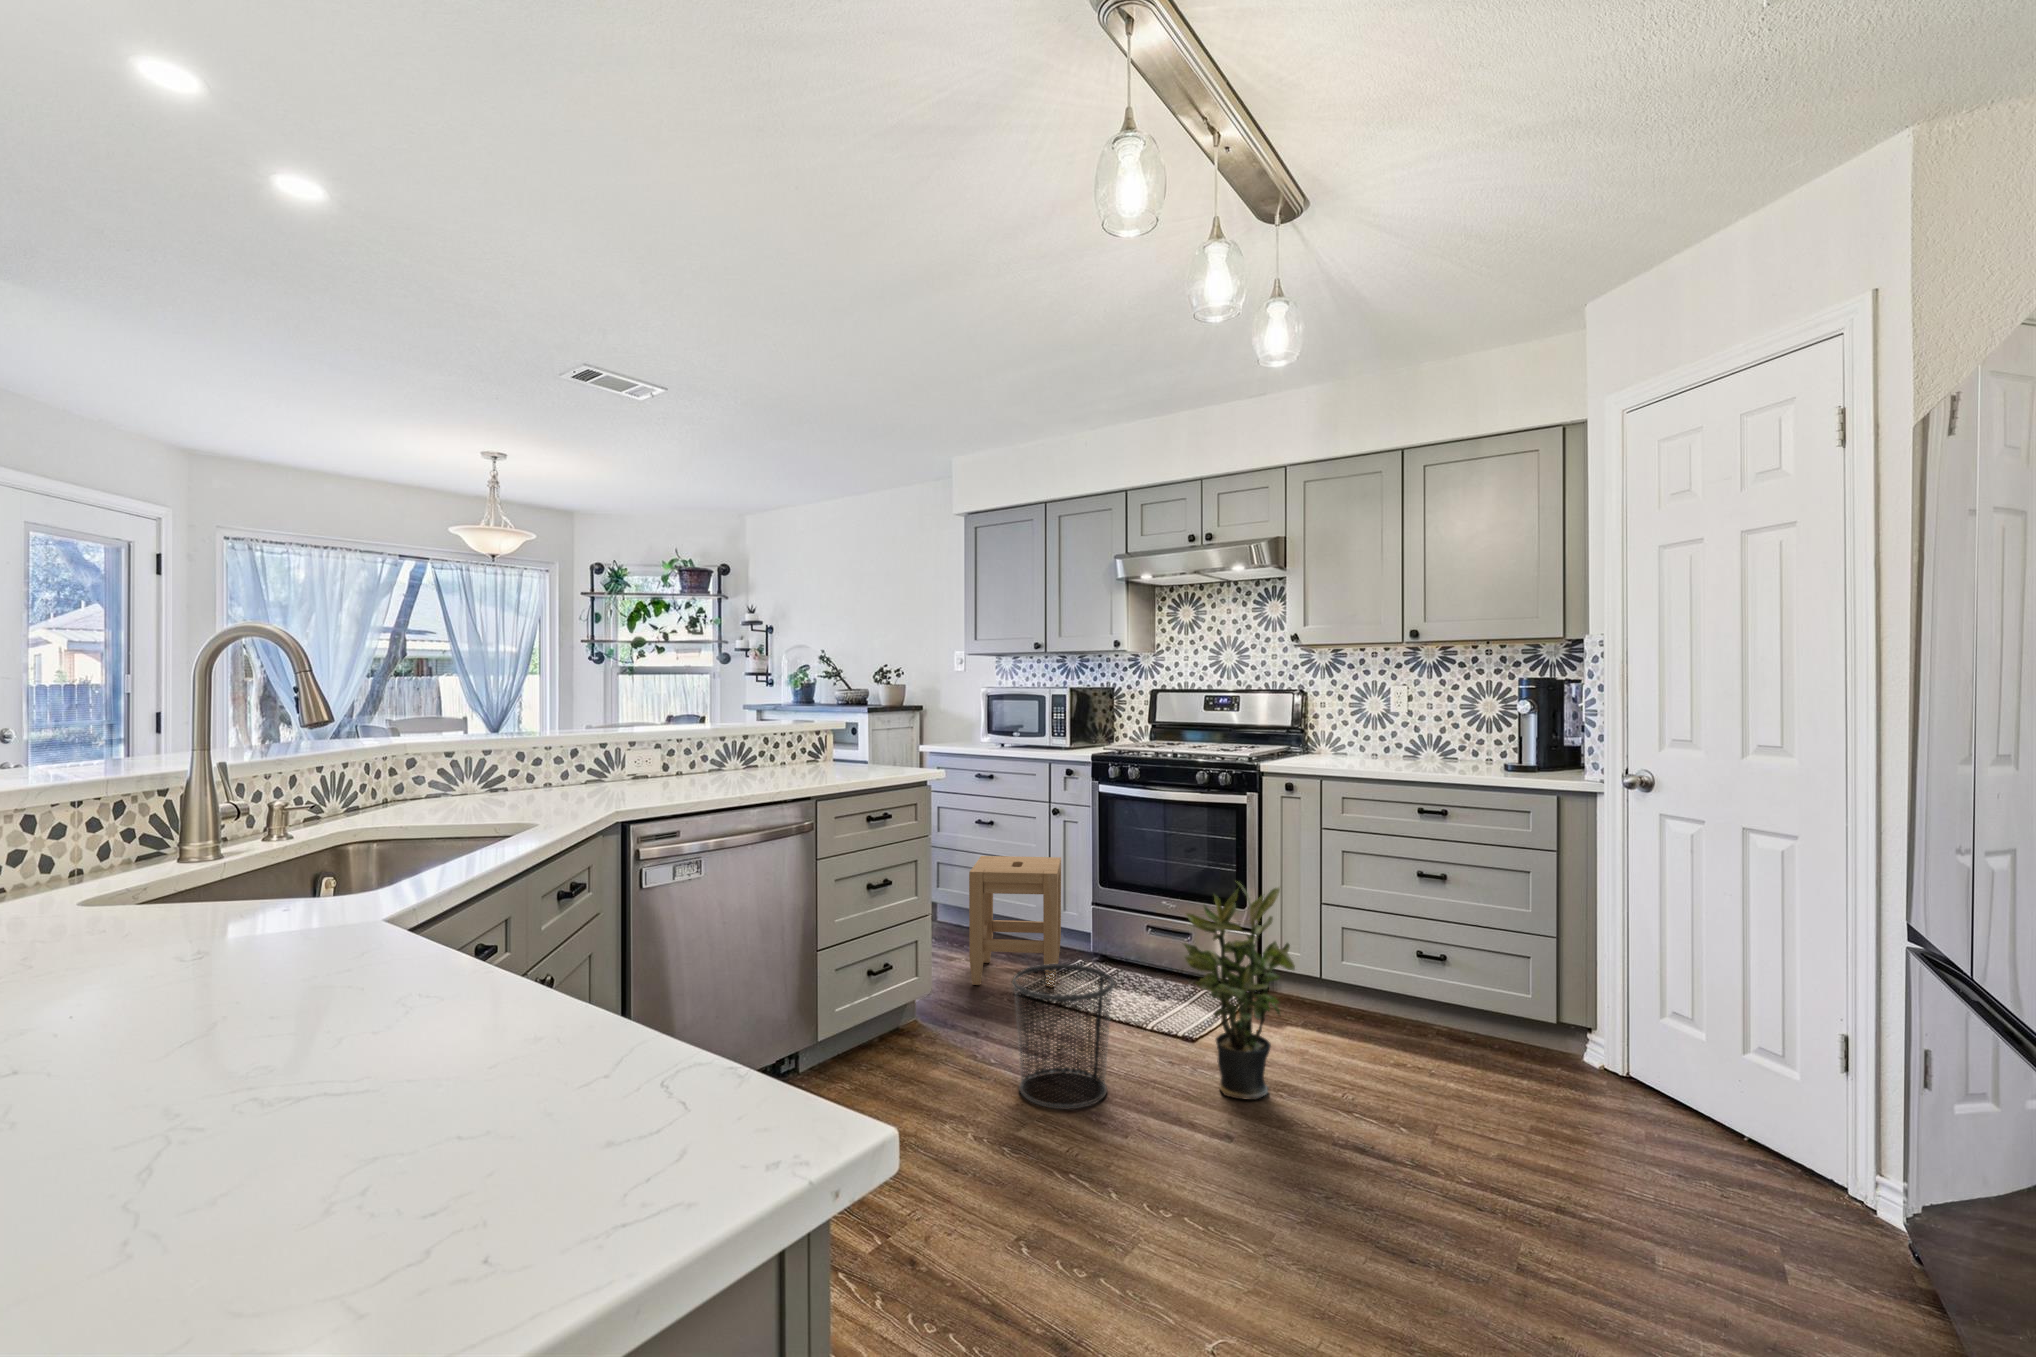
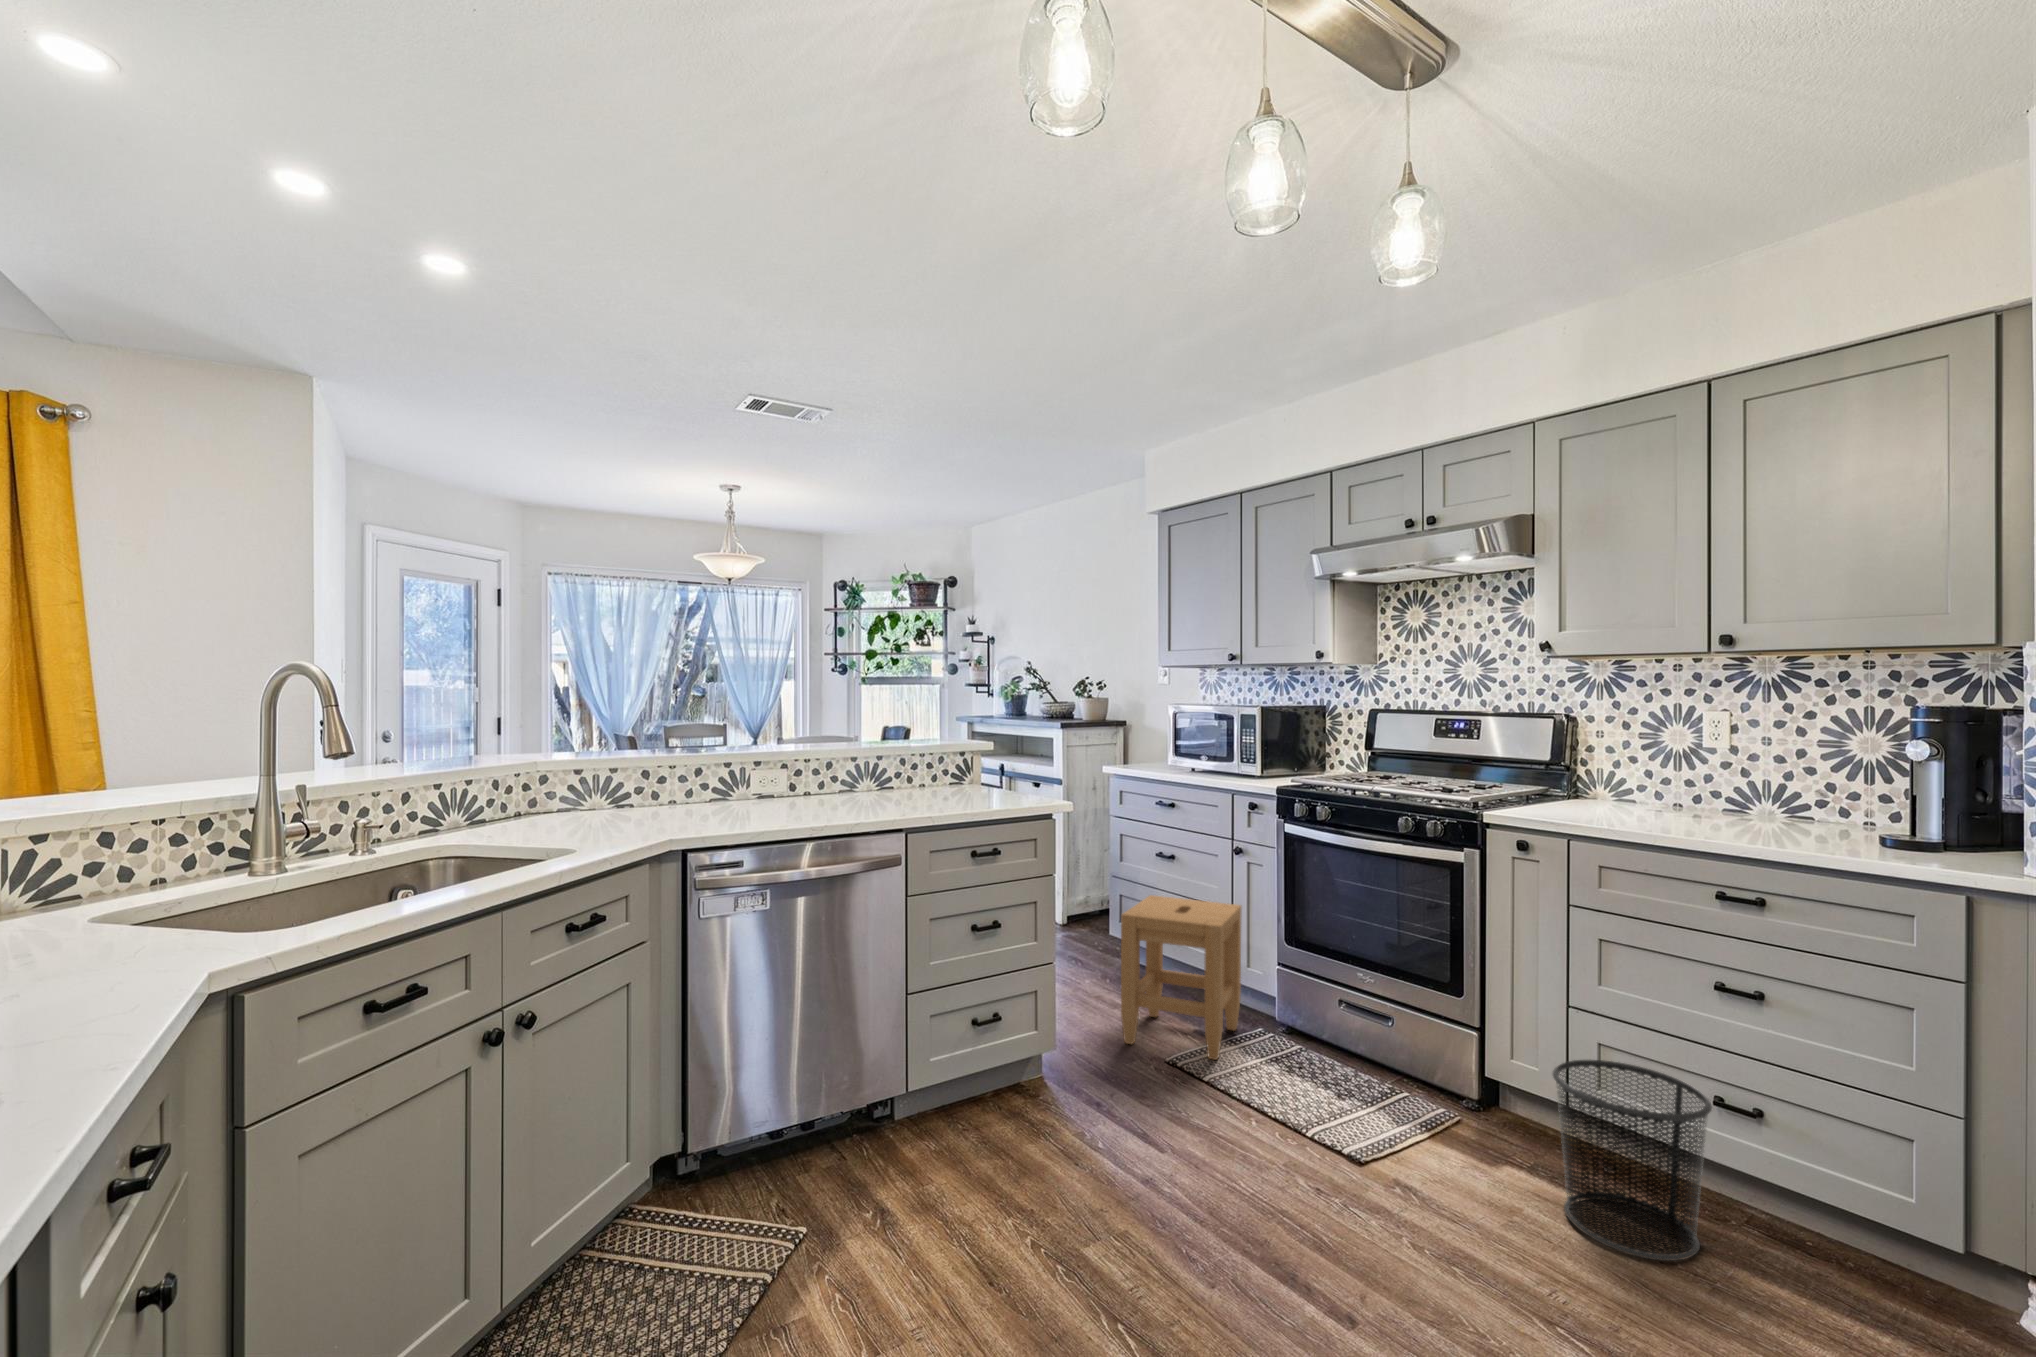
potted plant: present [1184,882,1295,1100] -> none [1316,967,1479,1272]
waste bin: present [1012,964,1115,1109] -> present [1553,1060,1712,1261]

